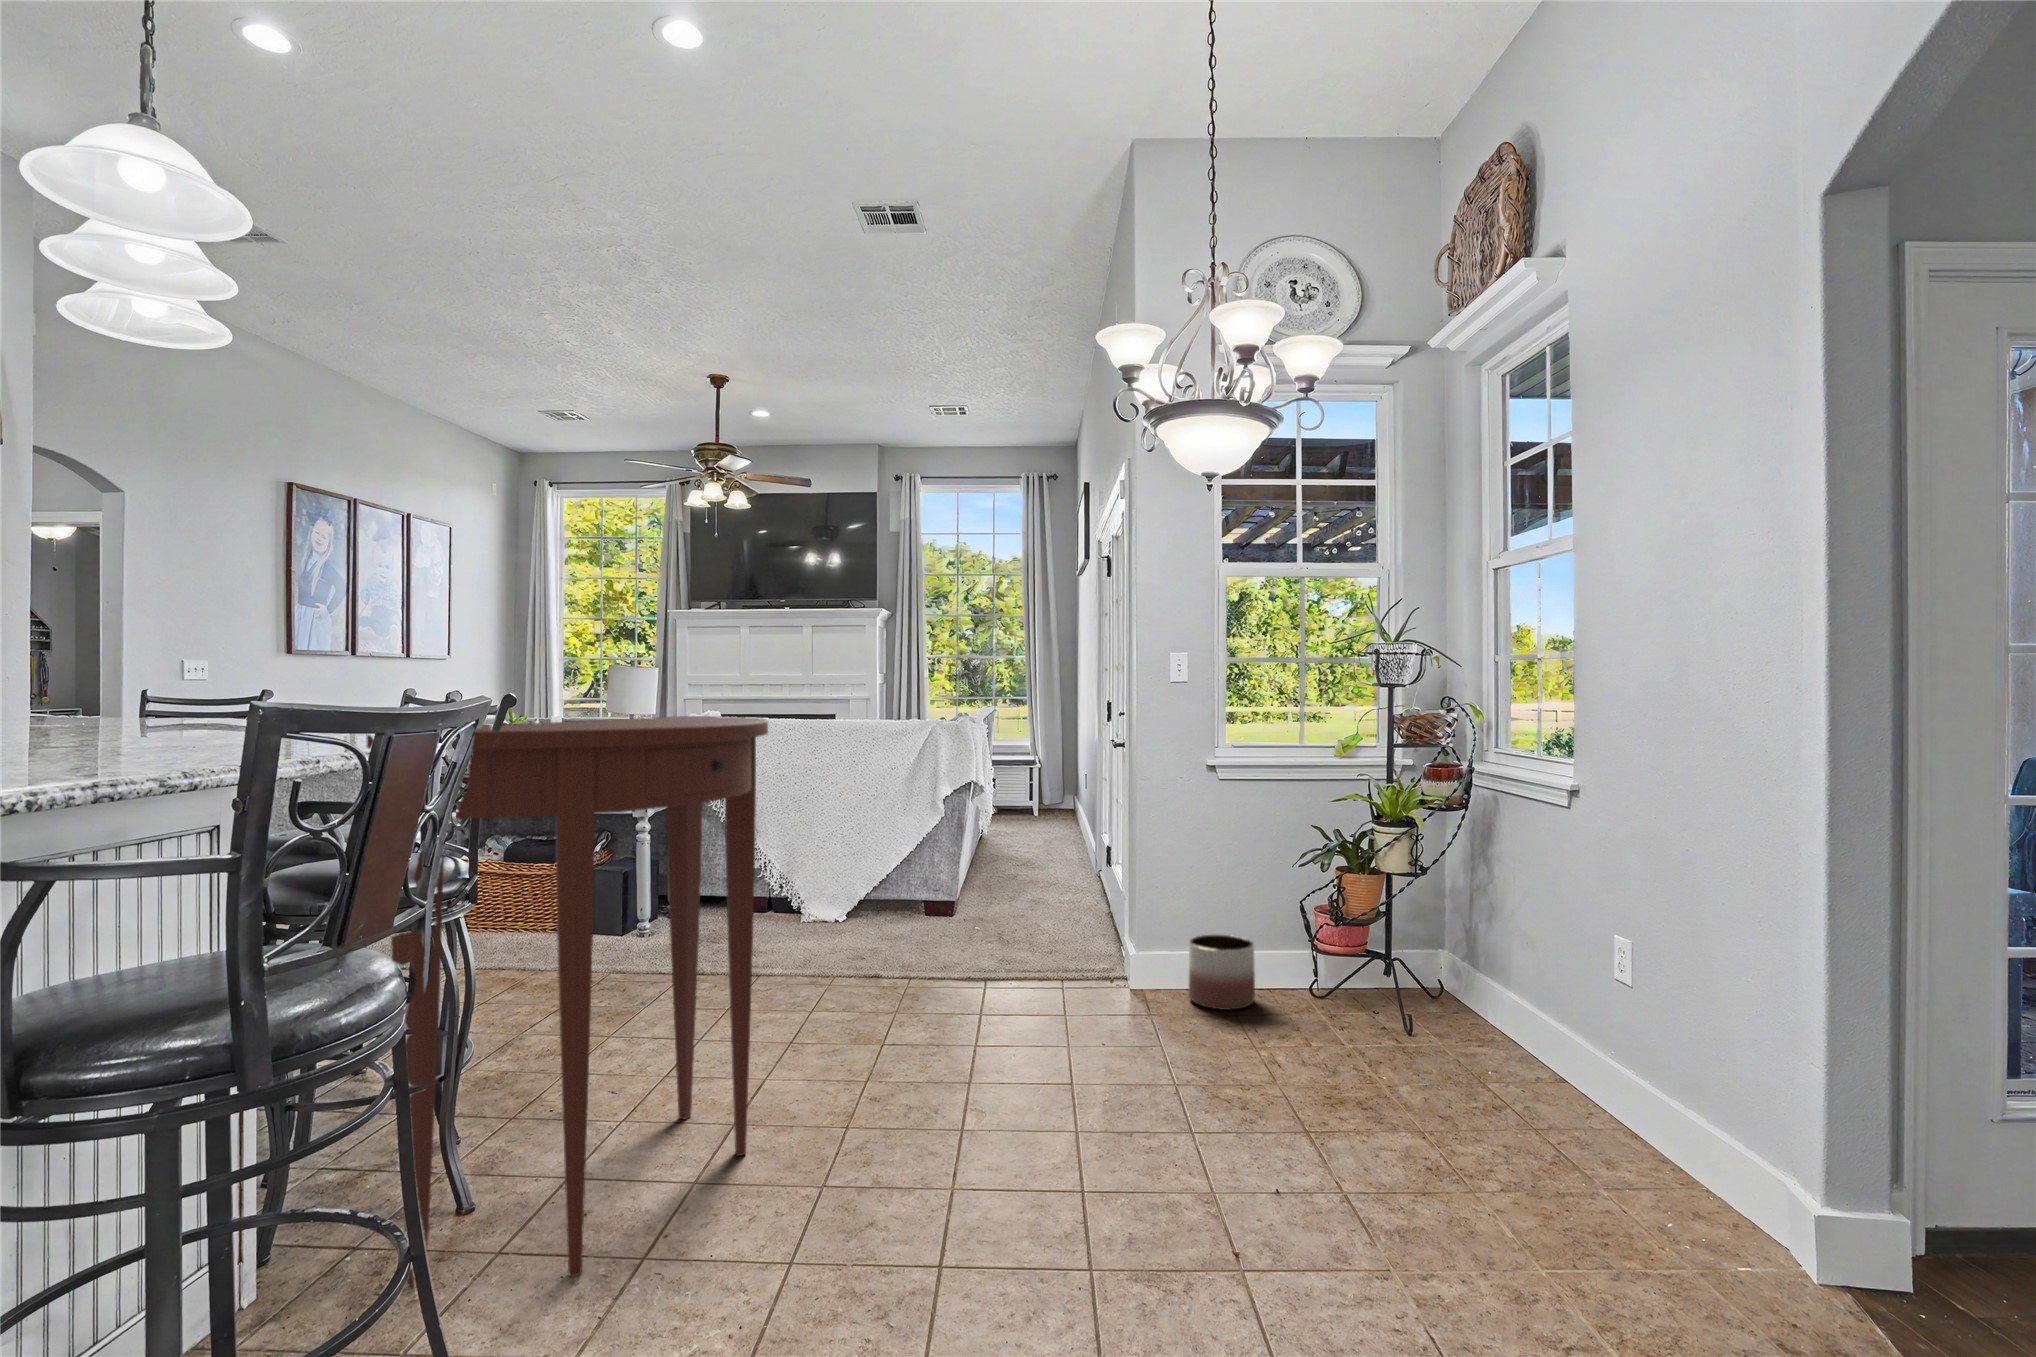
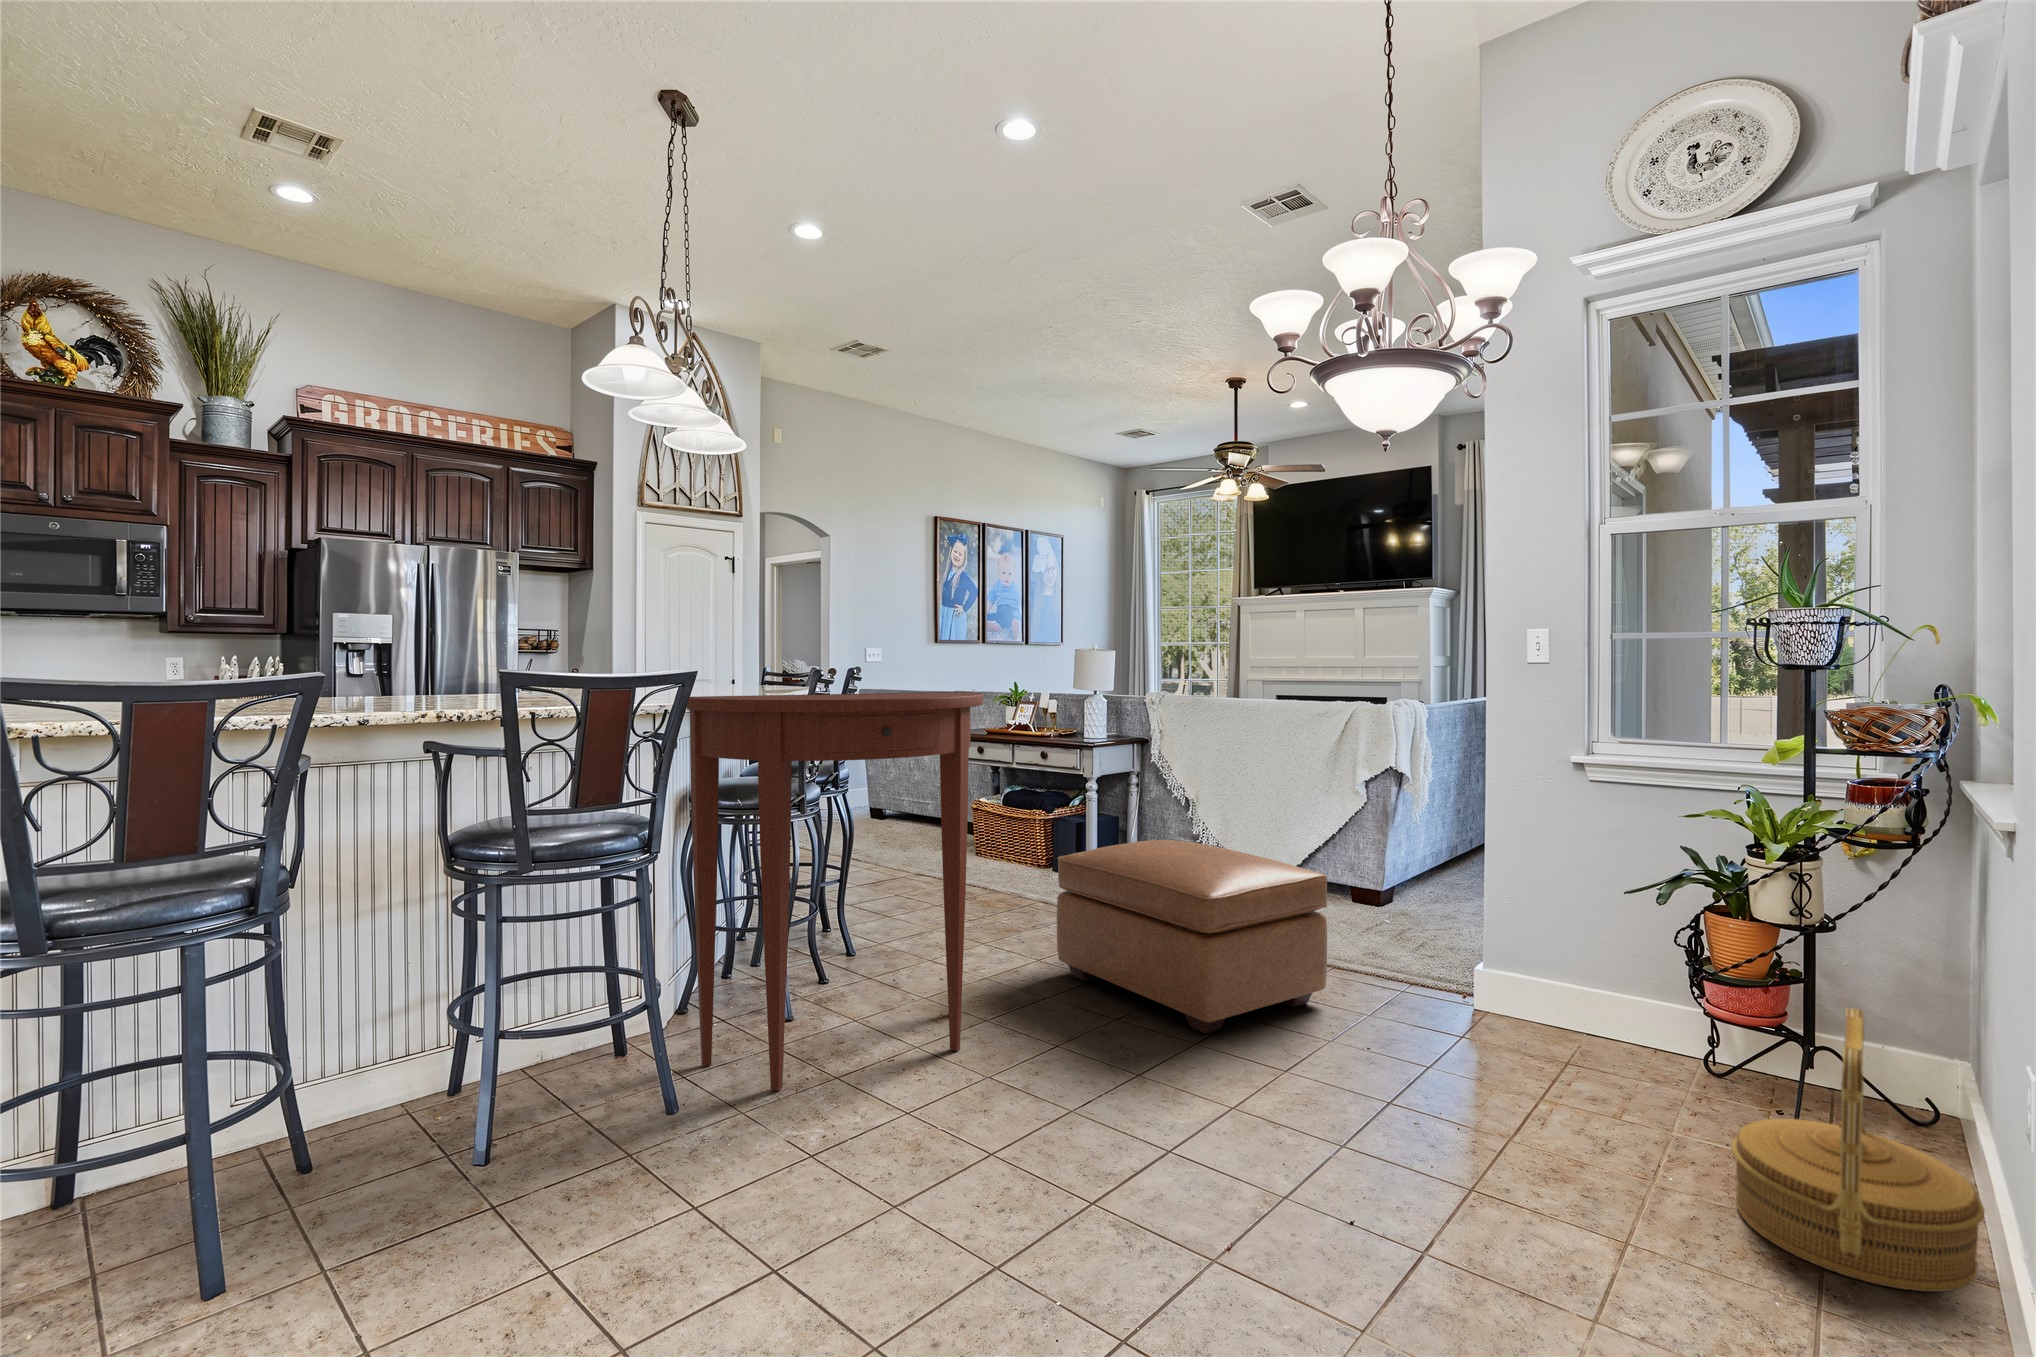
ottoman: none [745,873,1027,1063] -> present [1057,840,1327,1034]
woven basket: none [1414,922,1561,1103] -> present [1732,1008,1985,1292]
planter: present [1189,935,1255,1010] -> none [1526,966,1615,1061]

